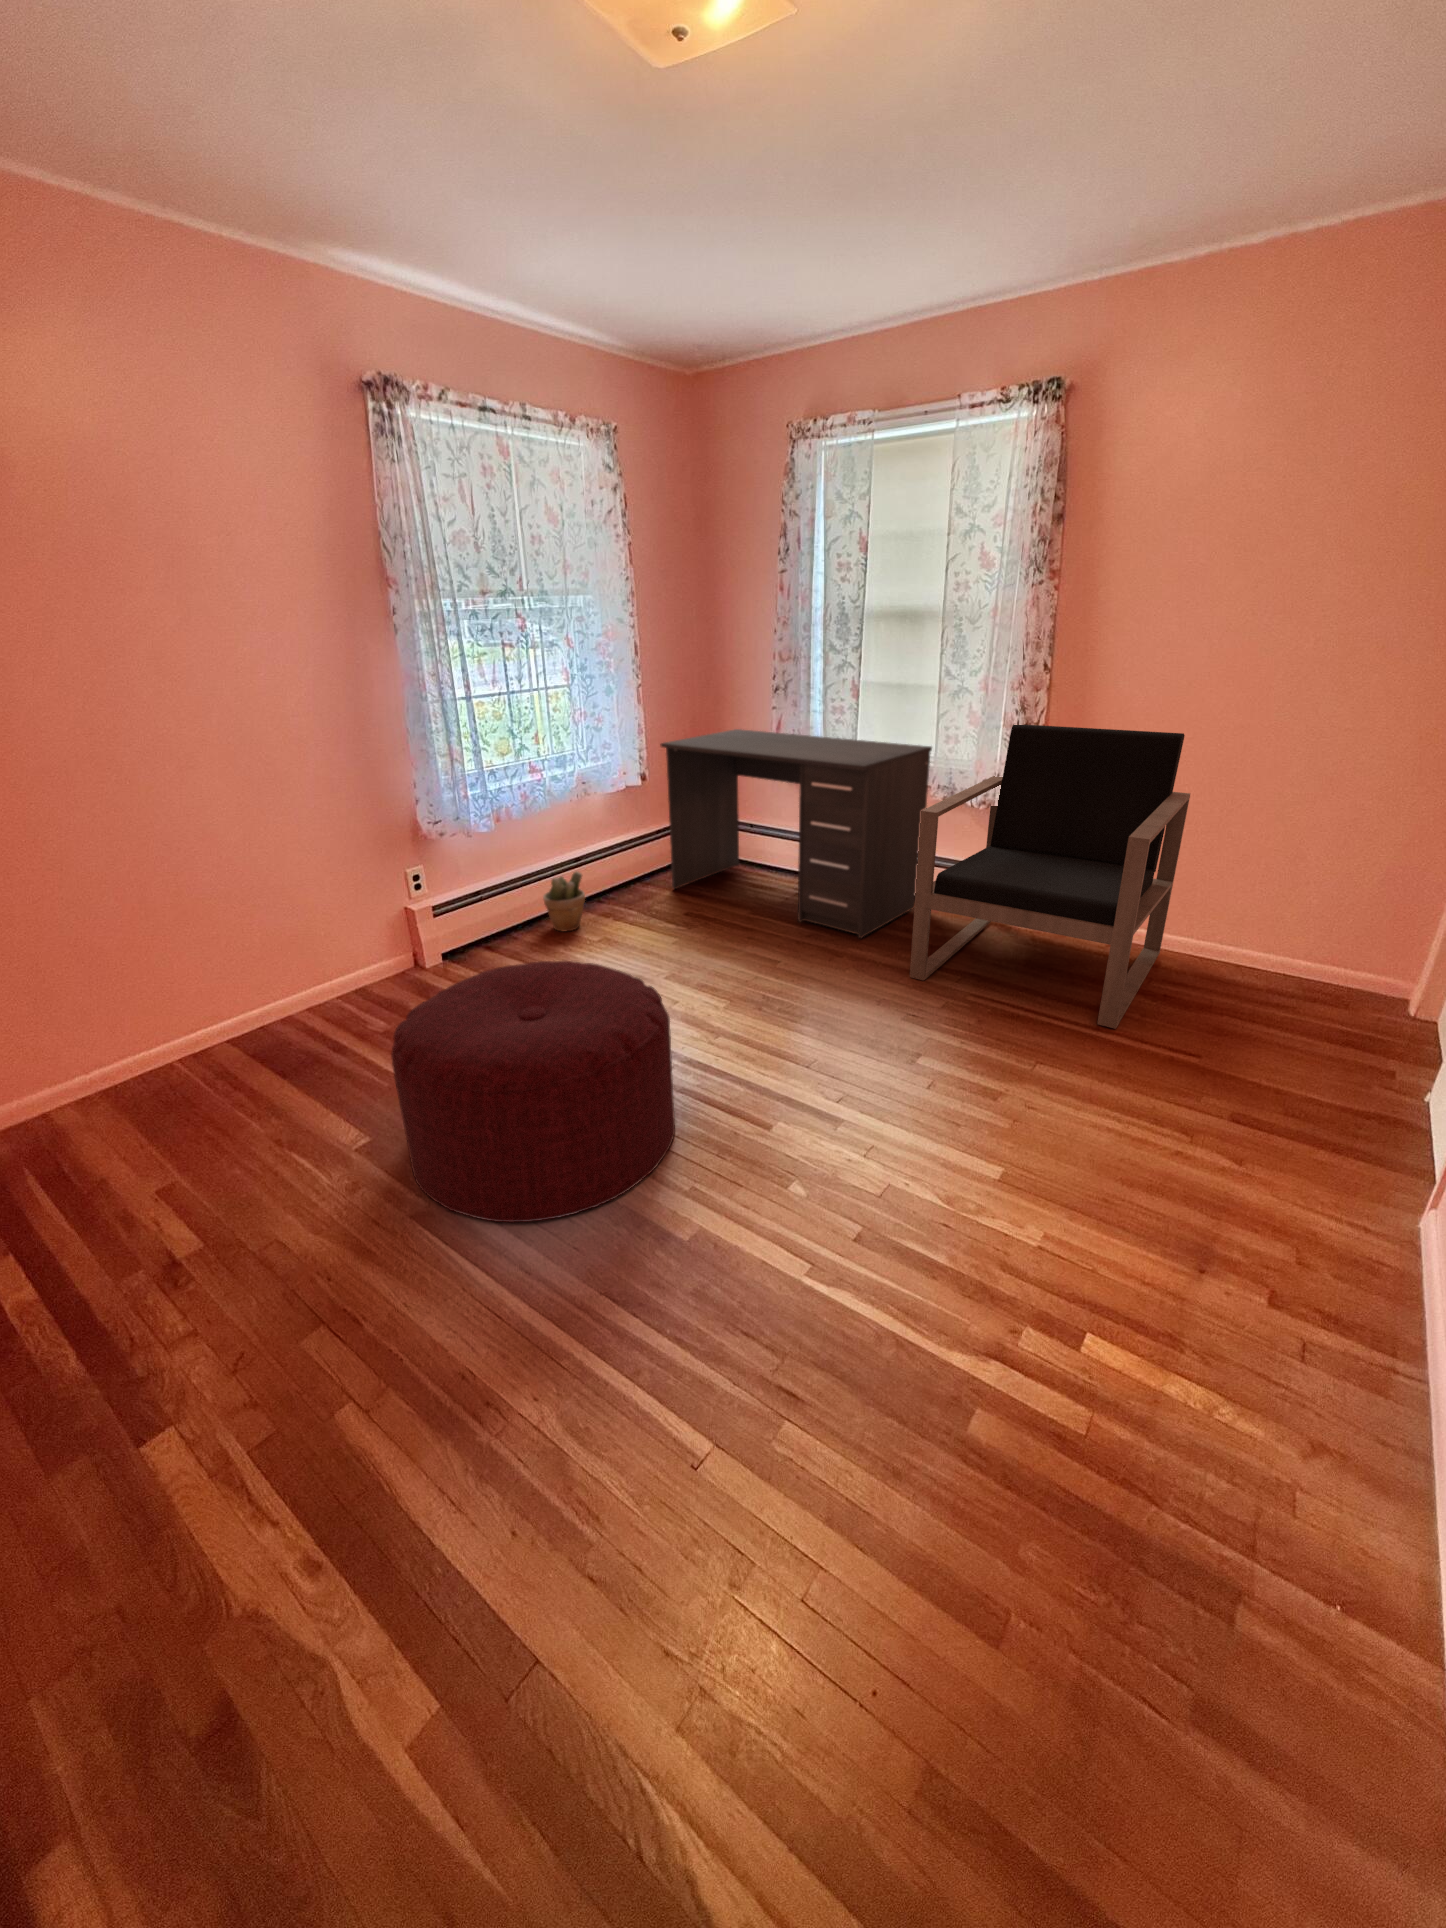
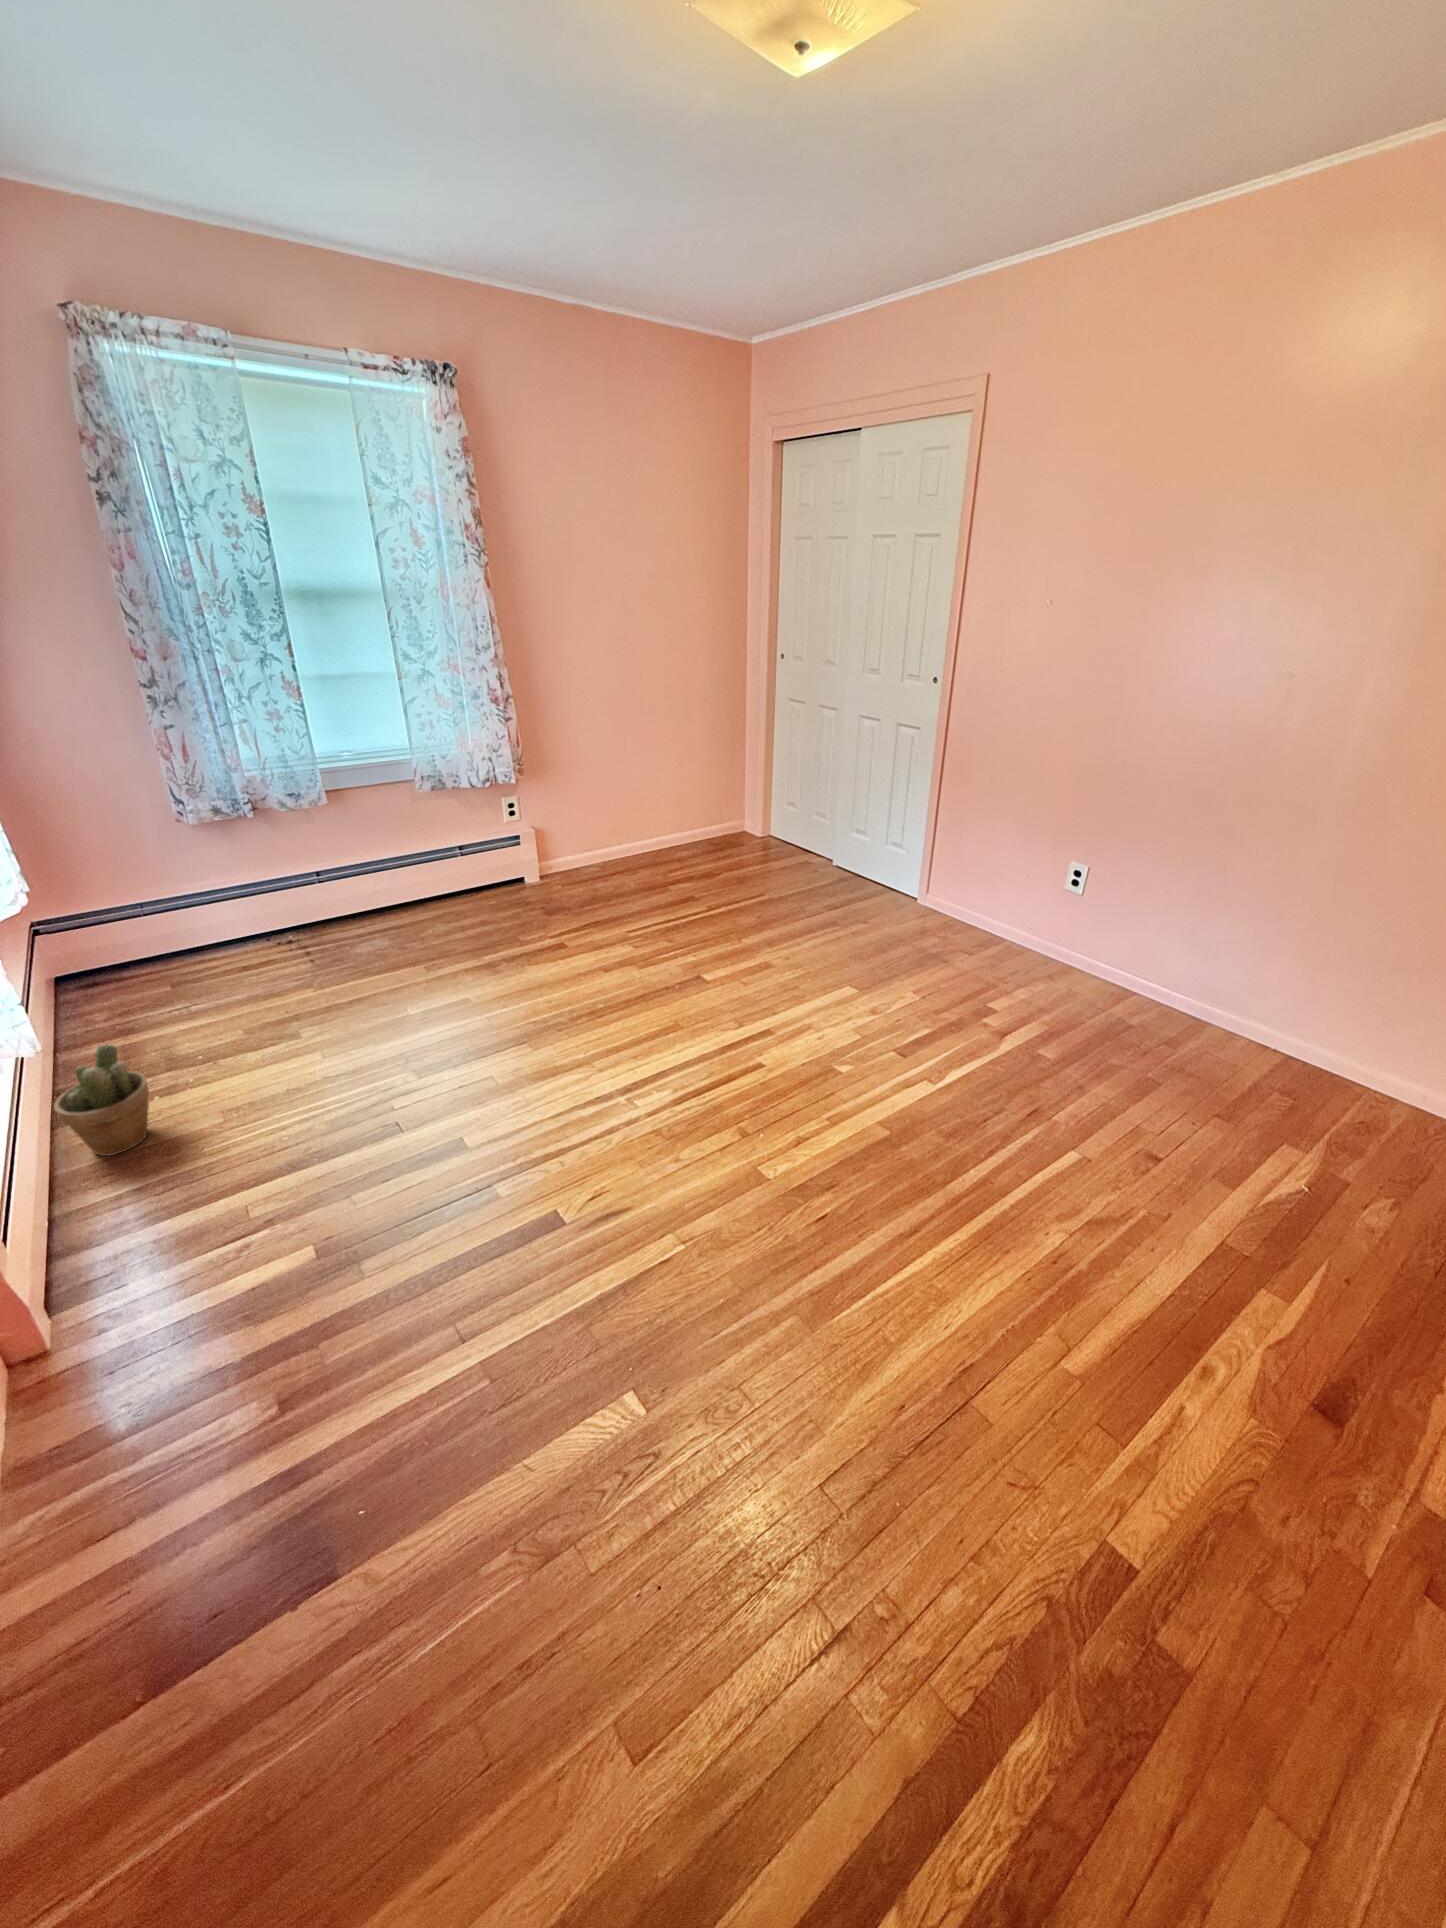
armchair: present [910,725,1190,1029] -> none [482,691,720,946]
desk: present [660,729,932,938] -> none [57,737,477,1024]
ottoman: present [391,961,675,1222] -> none [543,1004,862,1332]

